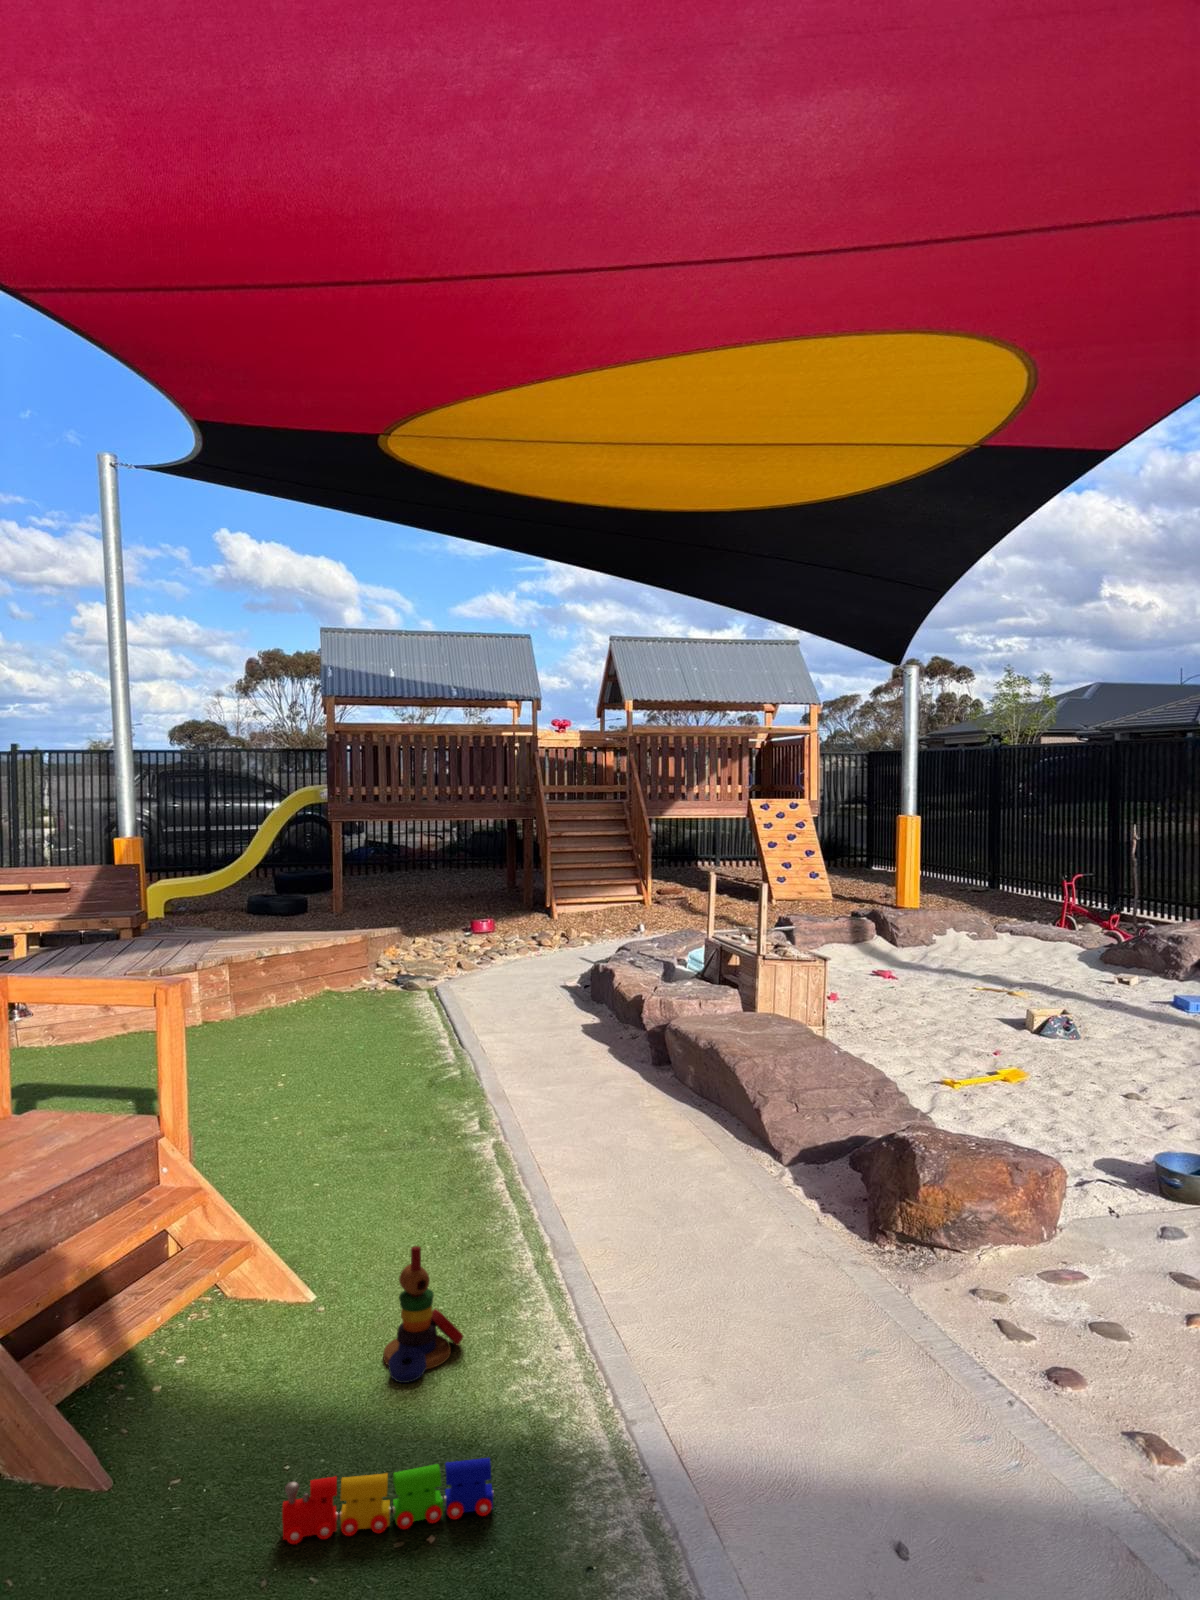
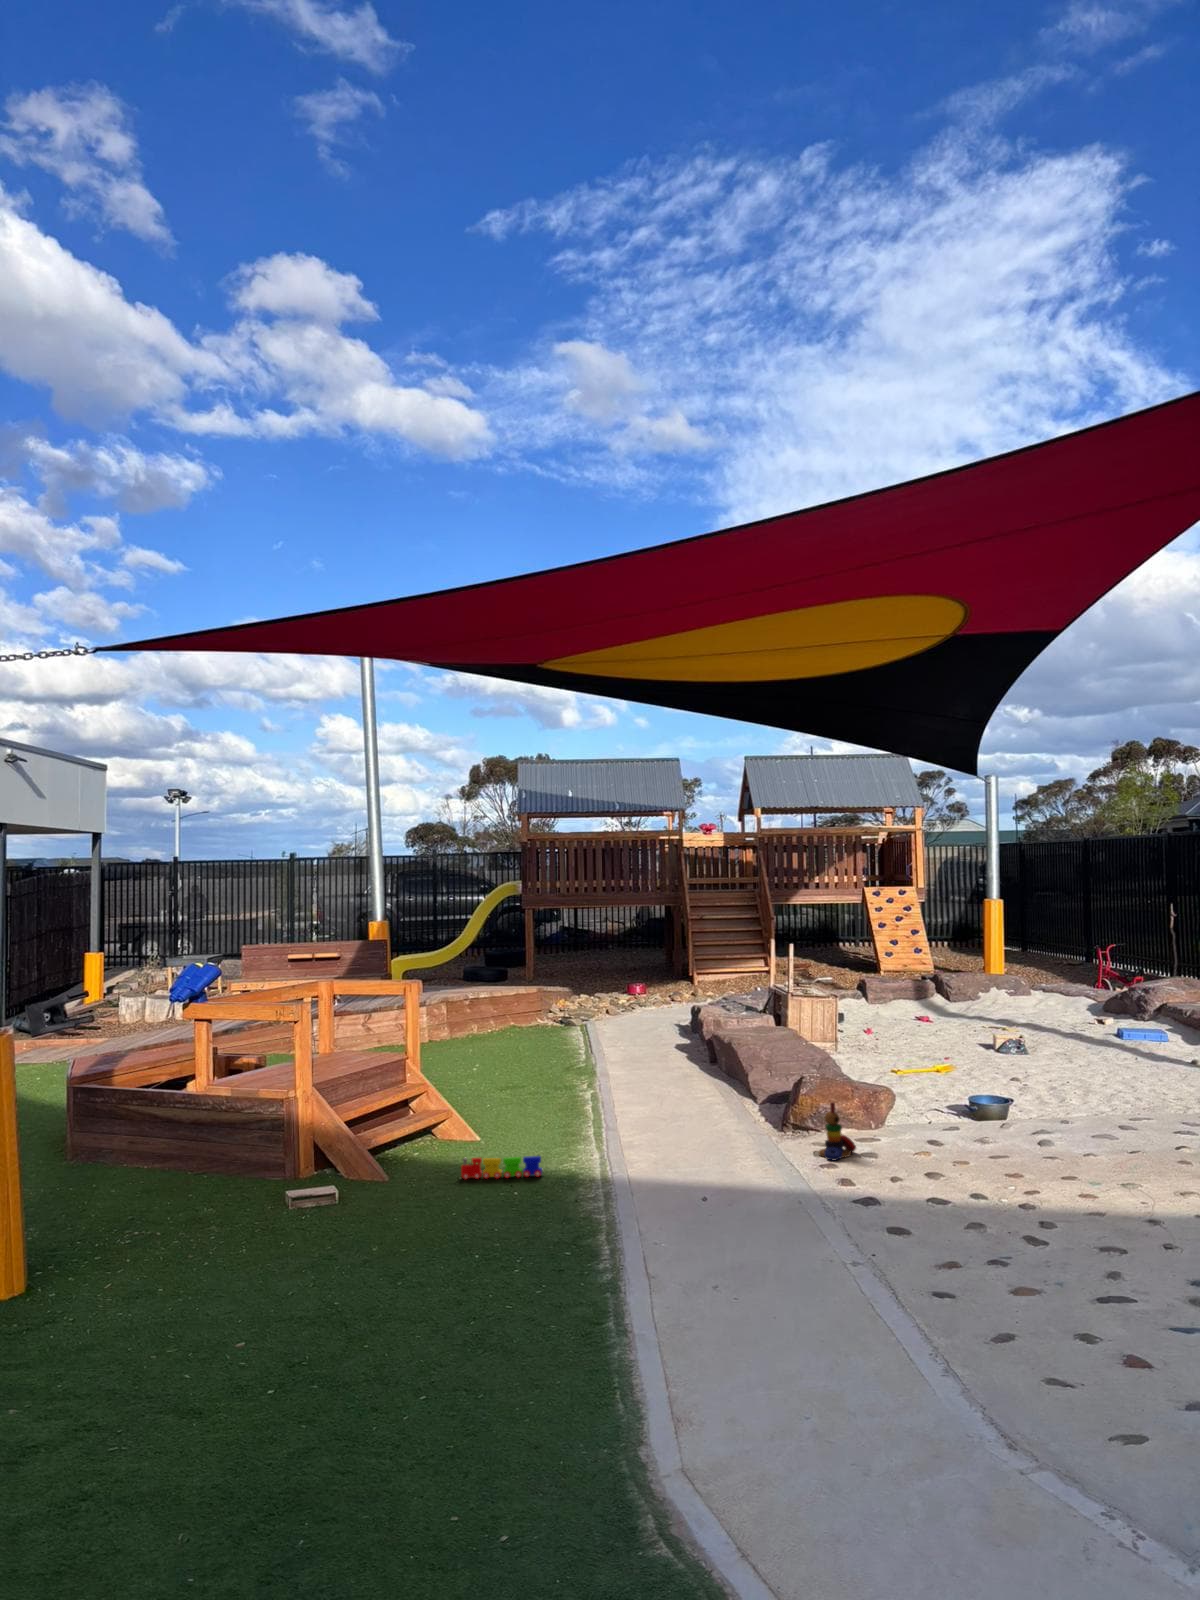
stacking toy: present [383,1246,464,1383] -> present [819,1102,856,1160]

